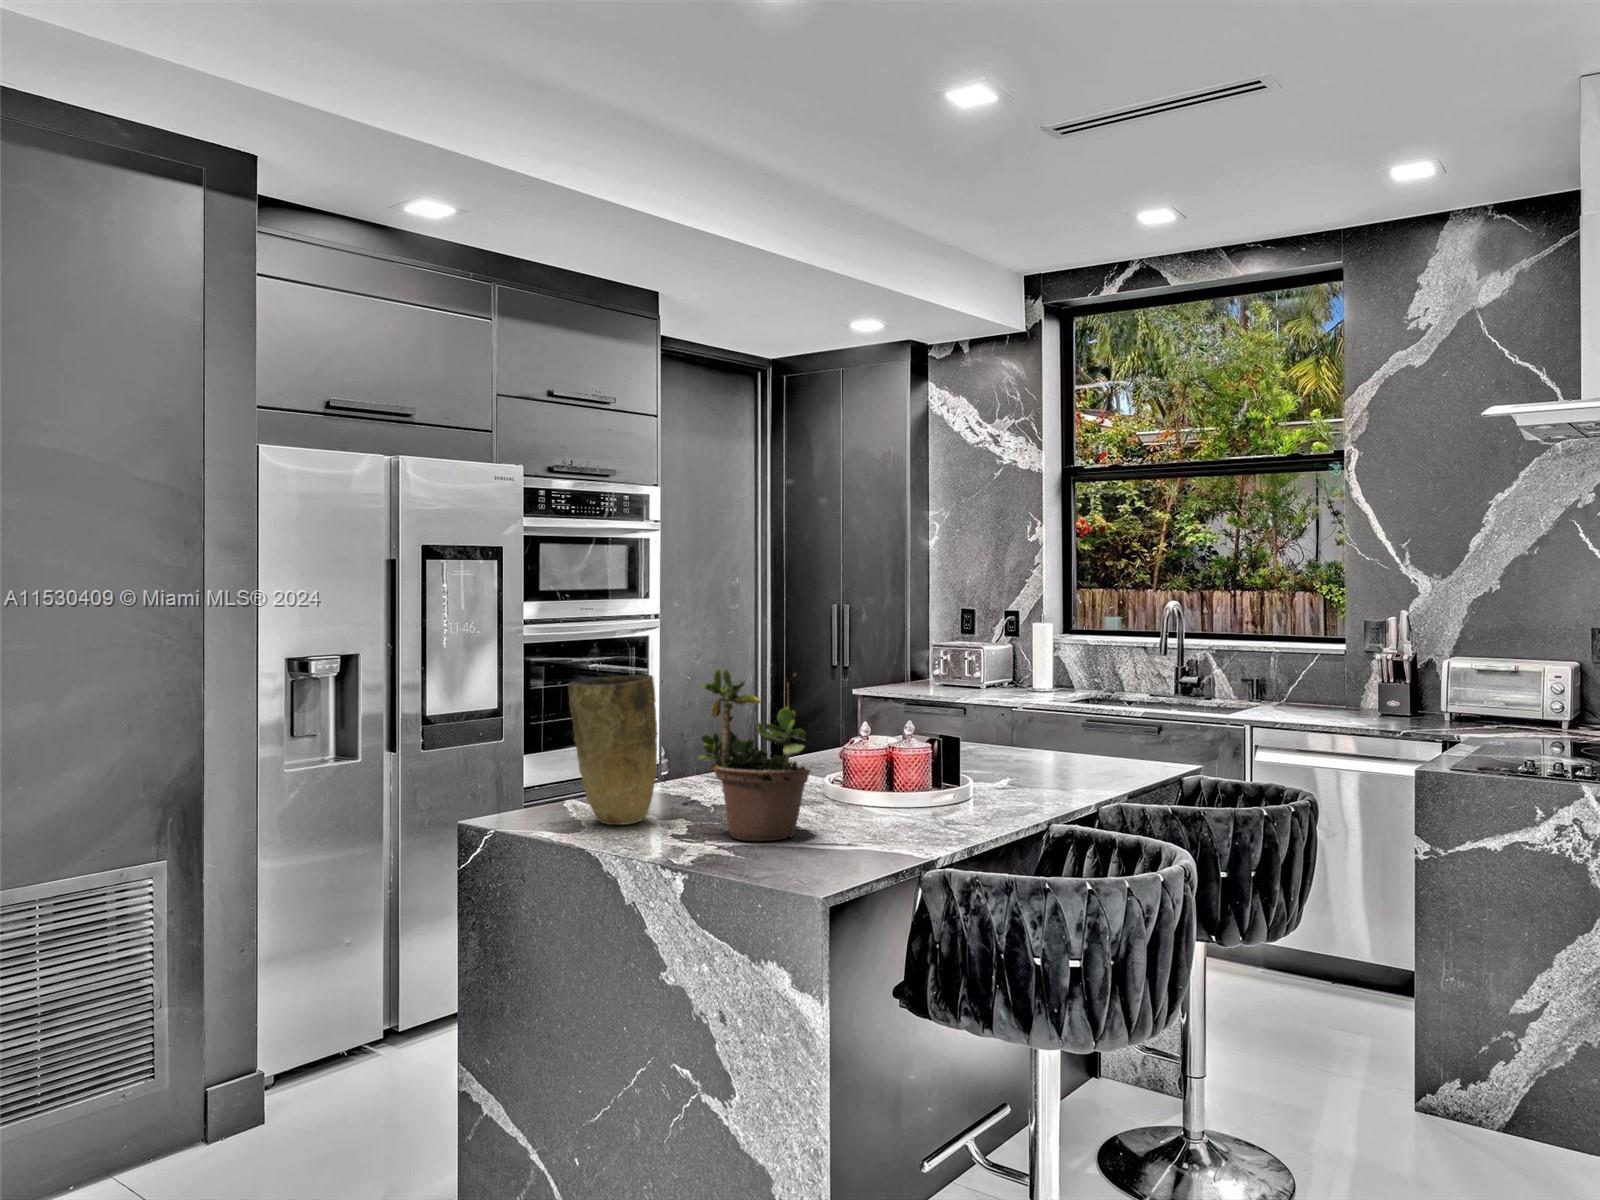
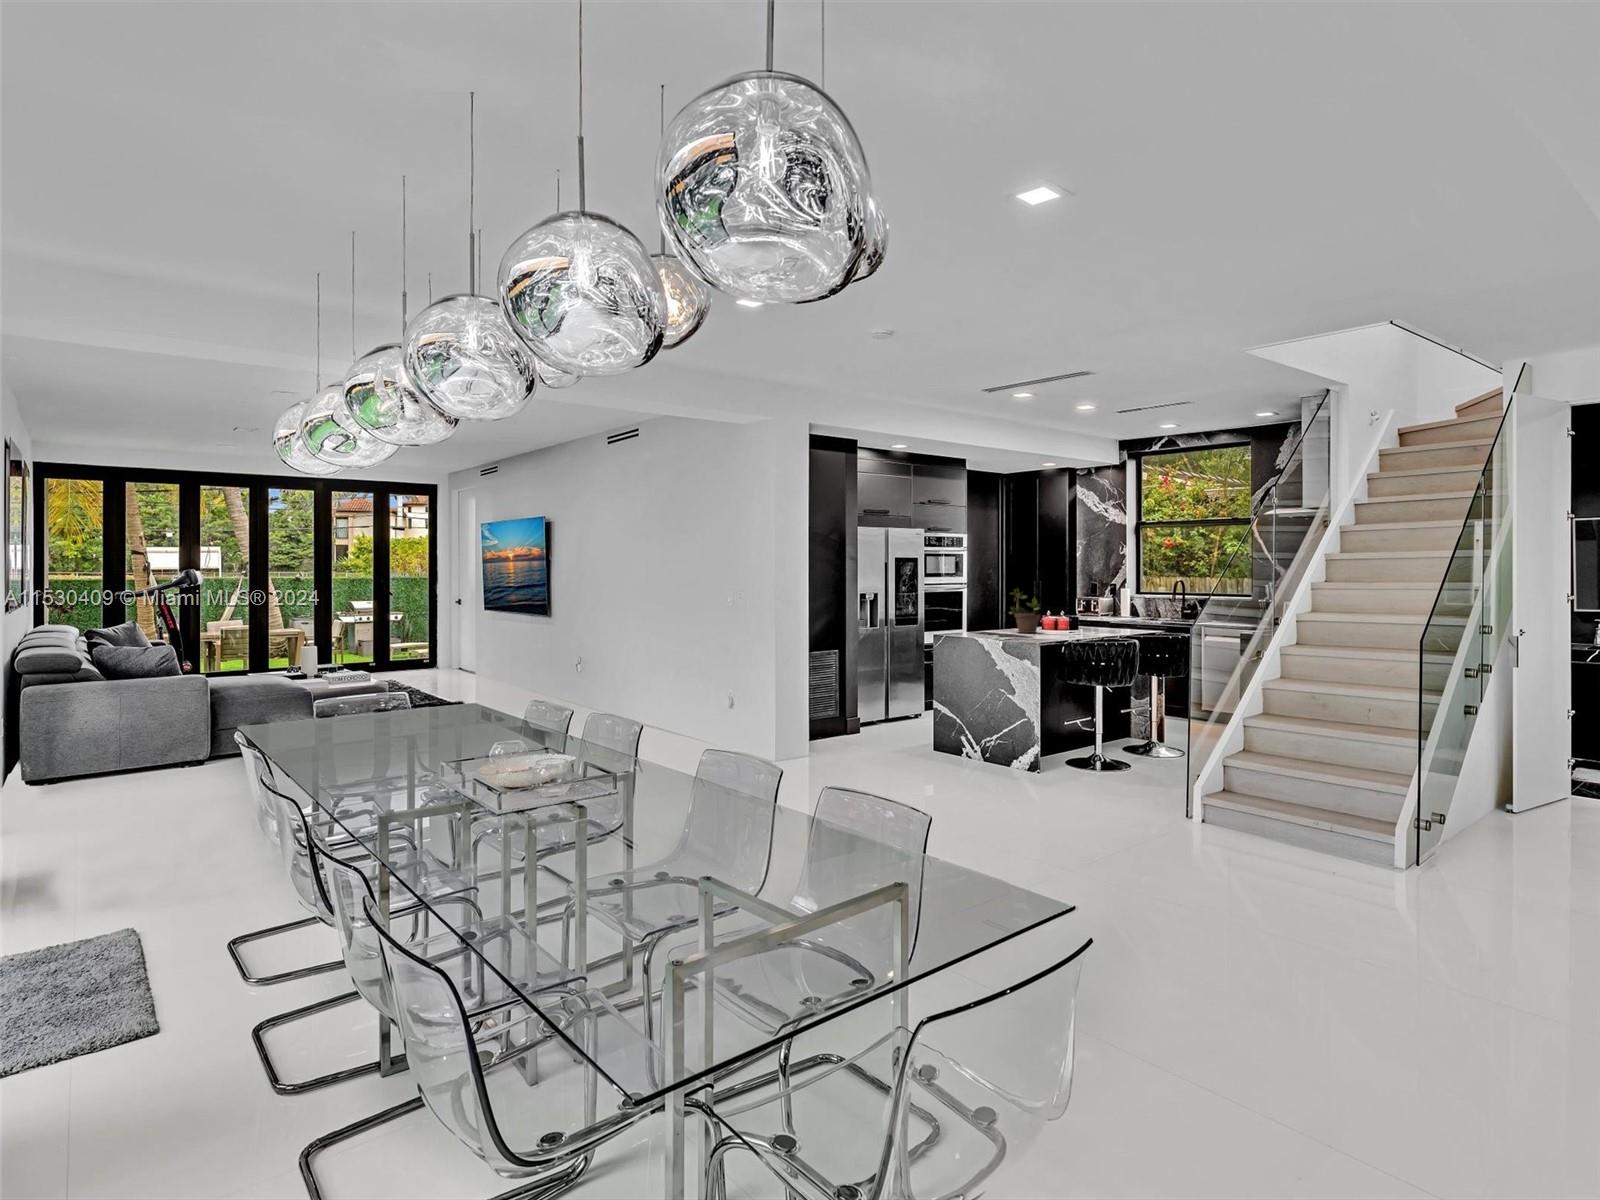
vase: present [568,675,657,825] -> none [972,592,997,632]

